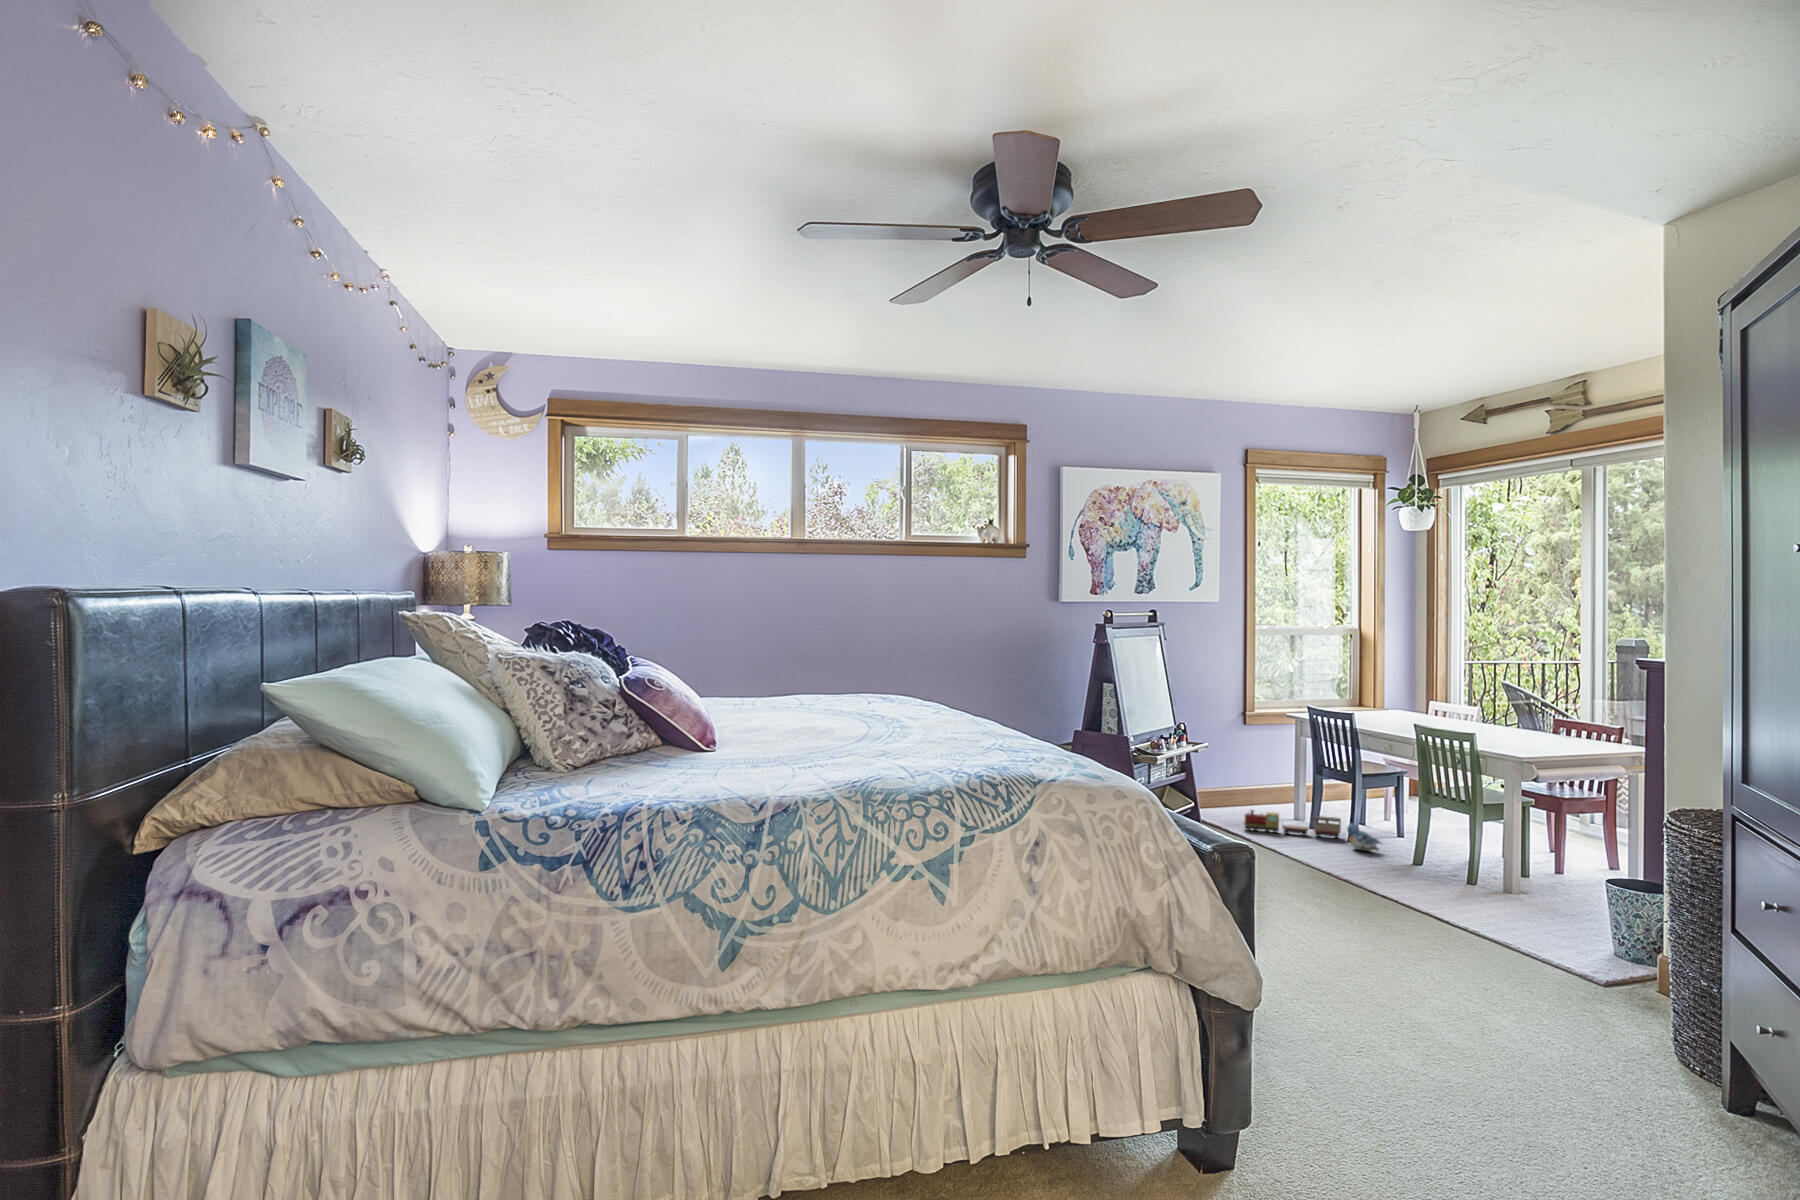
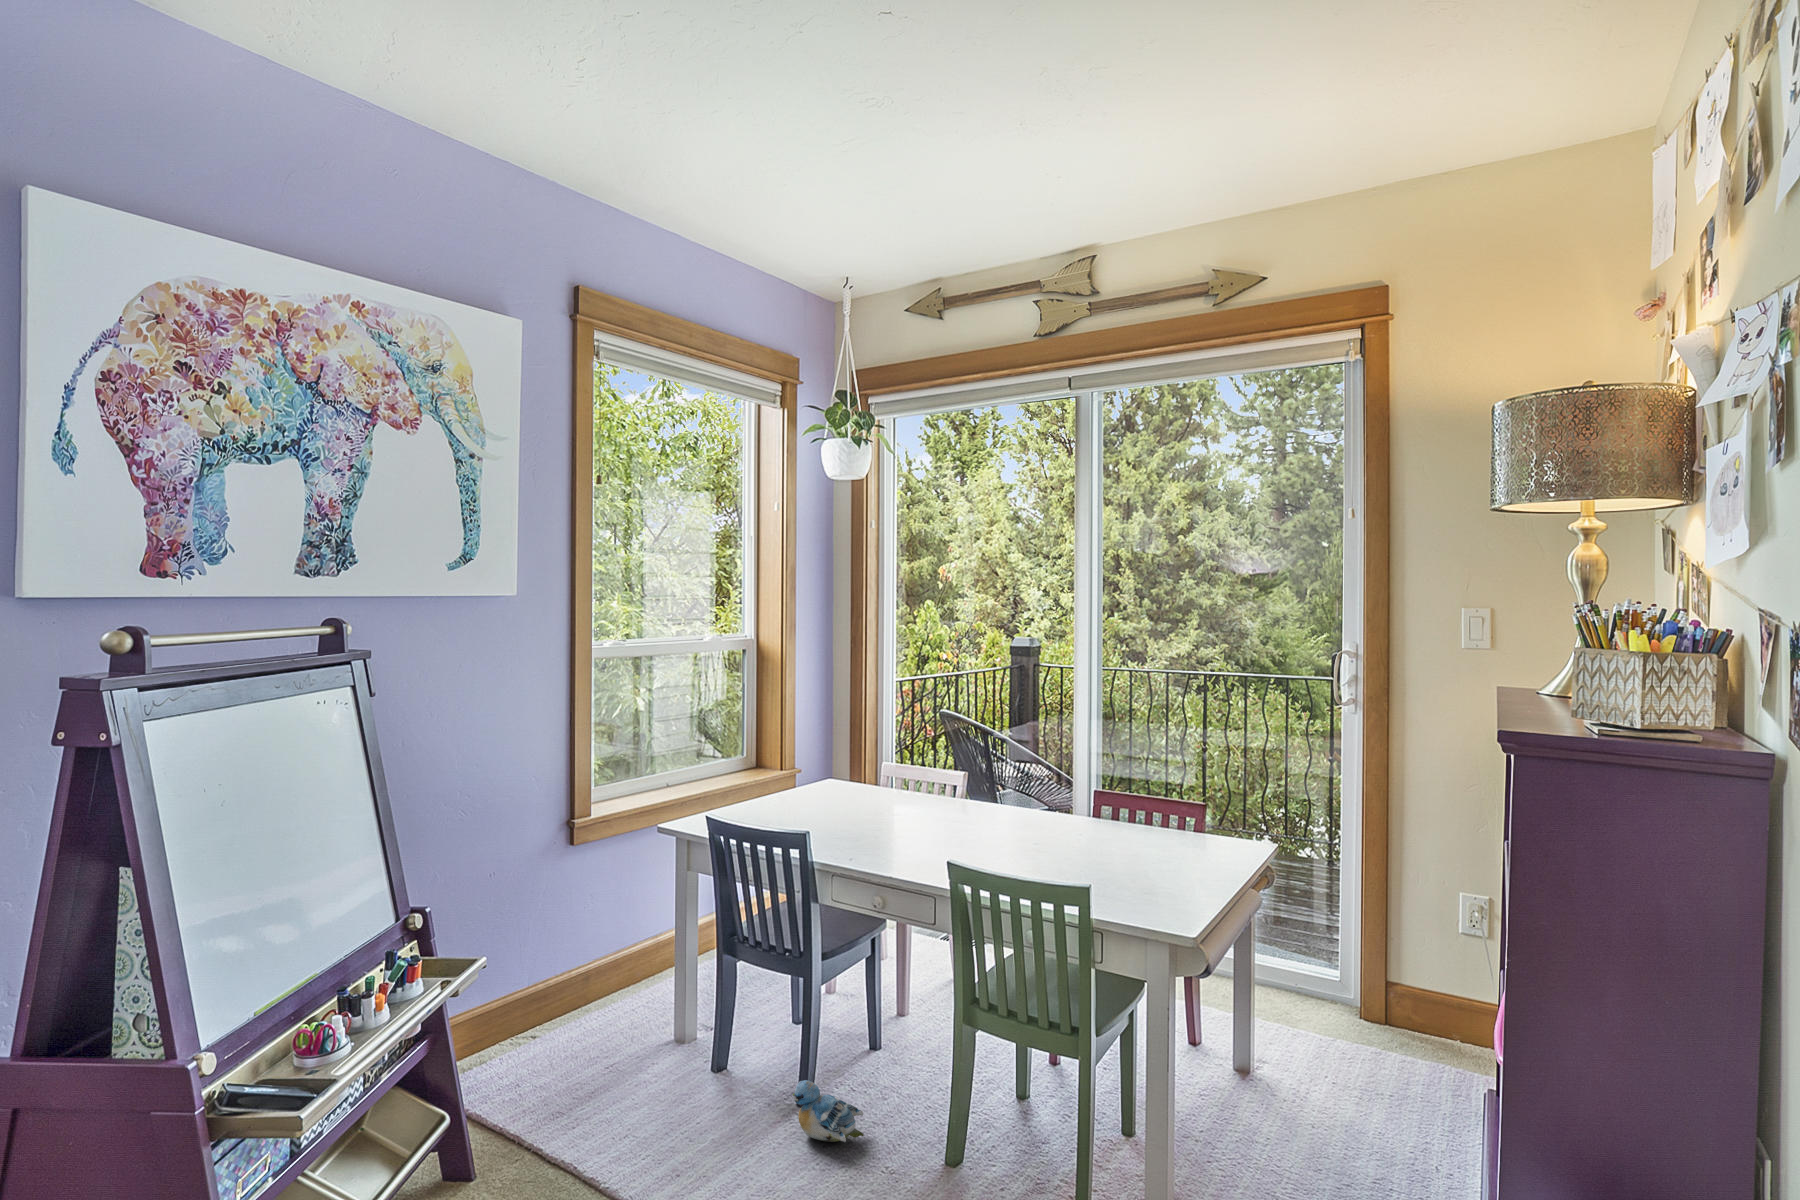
toy train: present [1244,810,1341,838] -> none [567,1051,772,1127]

